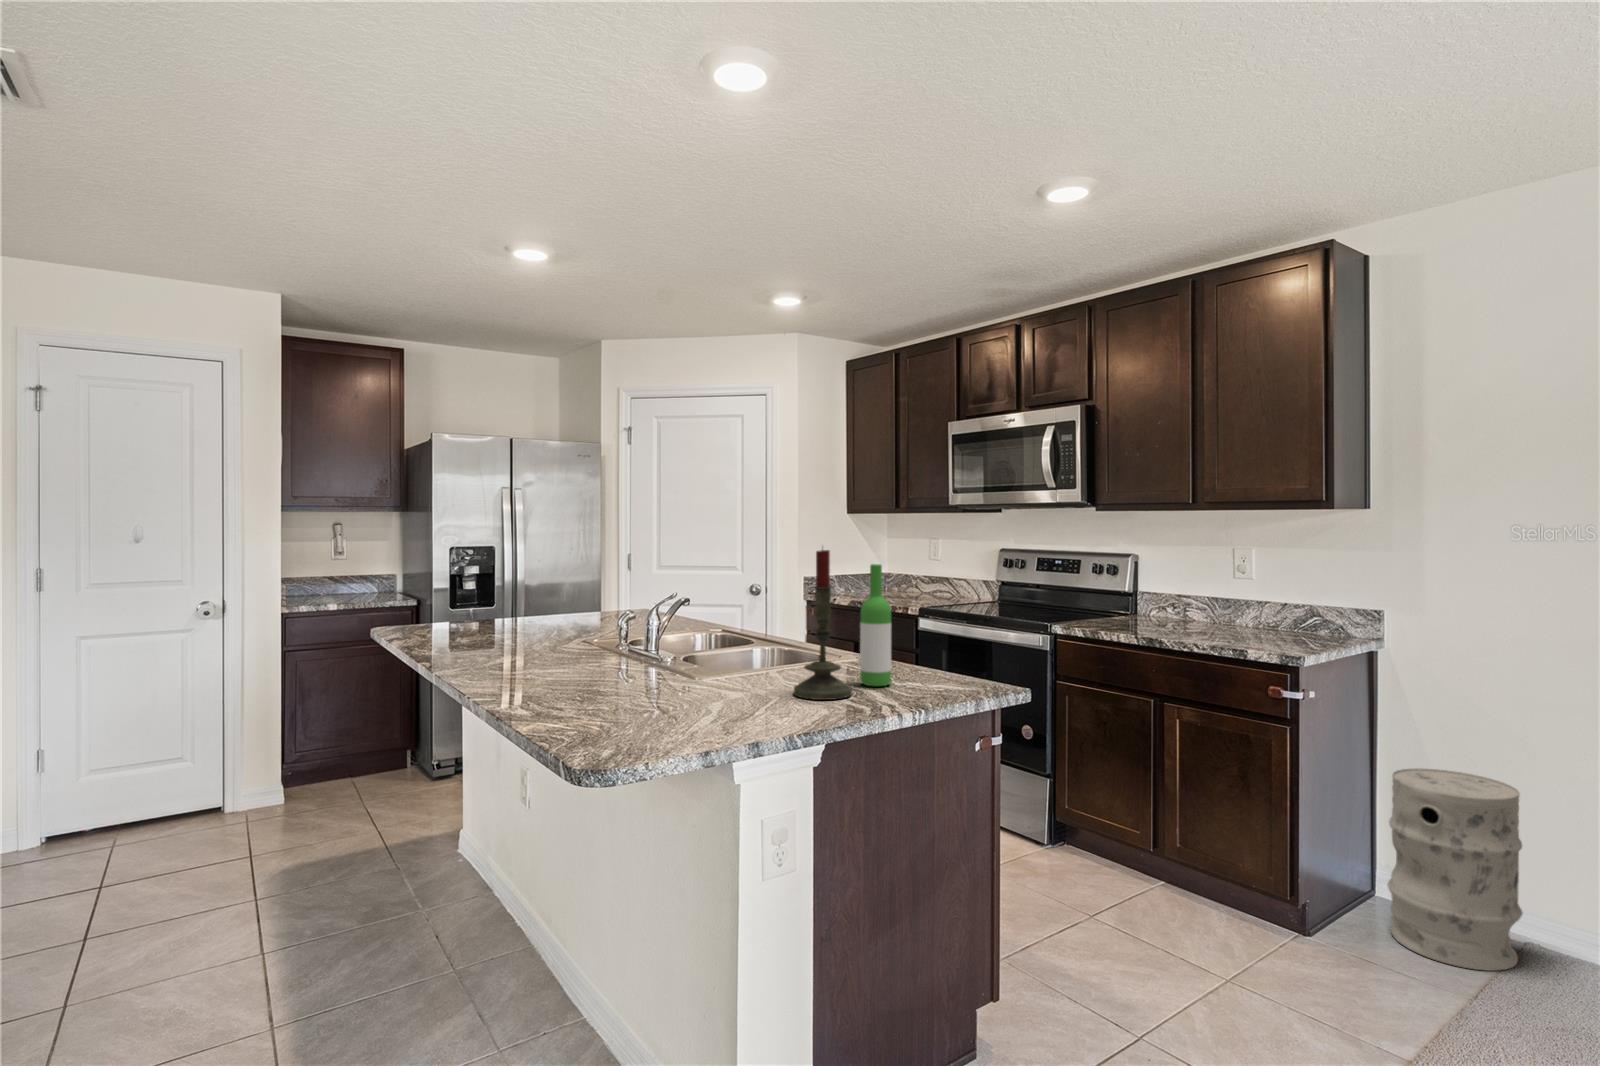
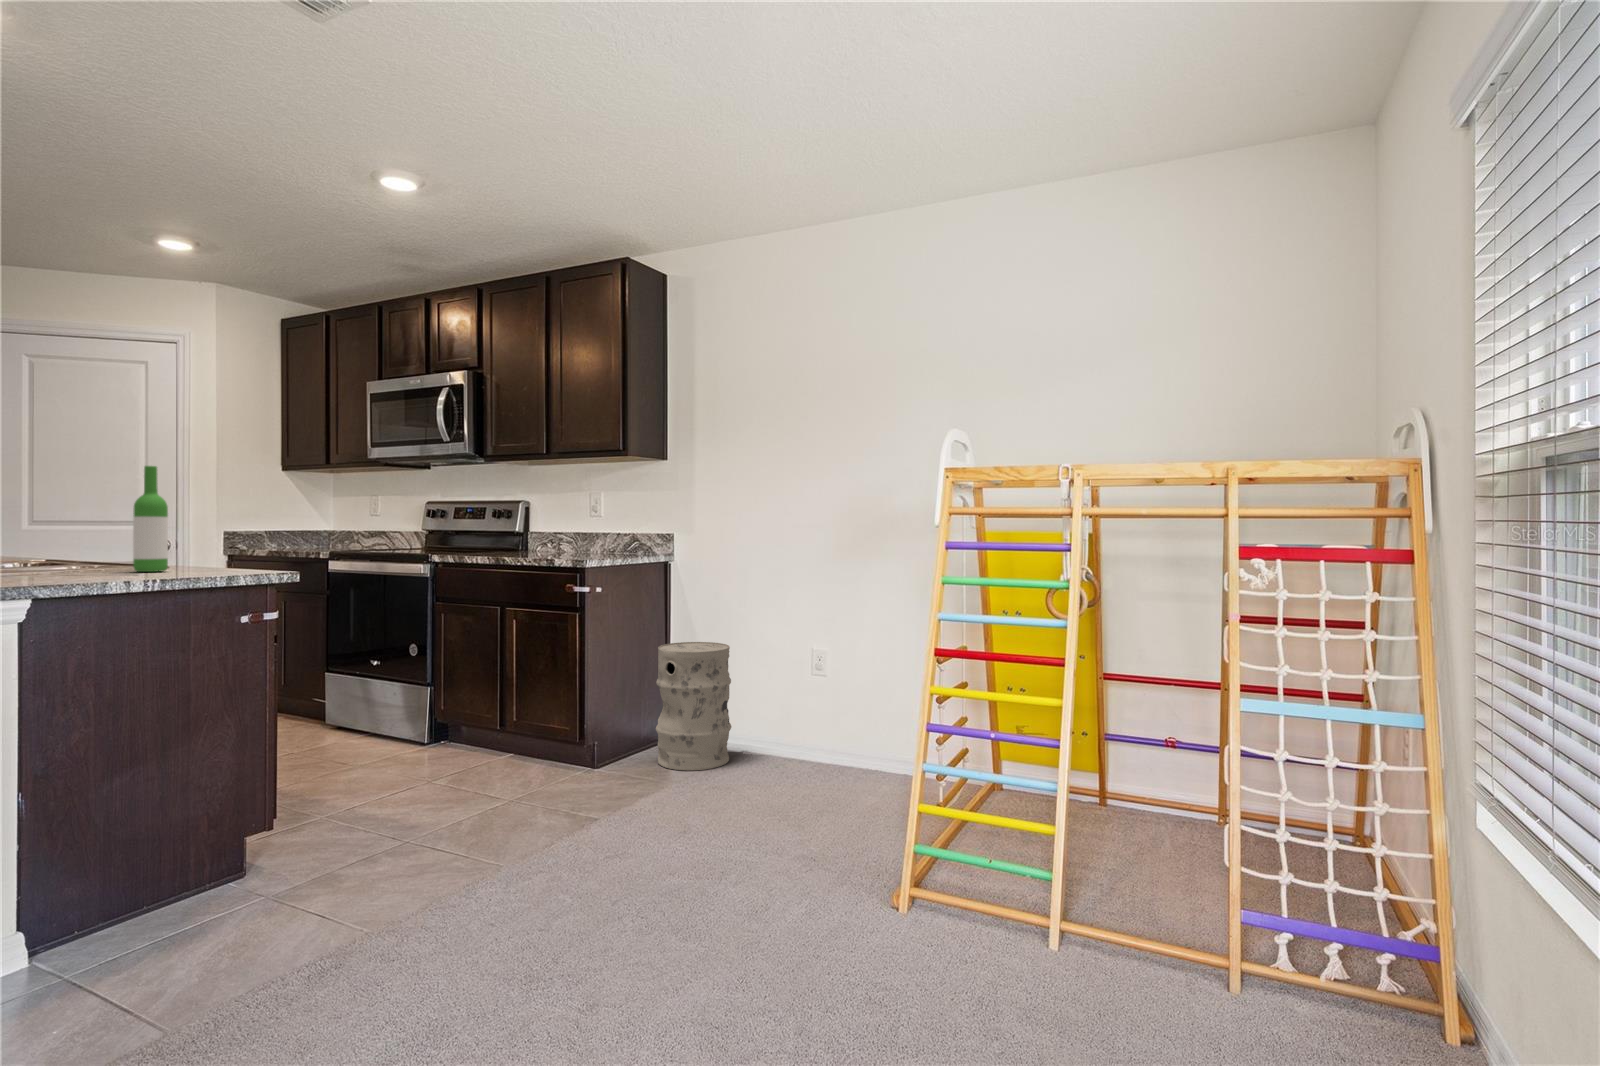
candle: present [794,549,852,700] -> none [39,442,109,576]

